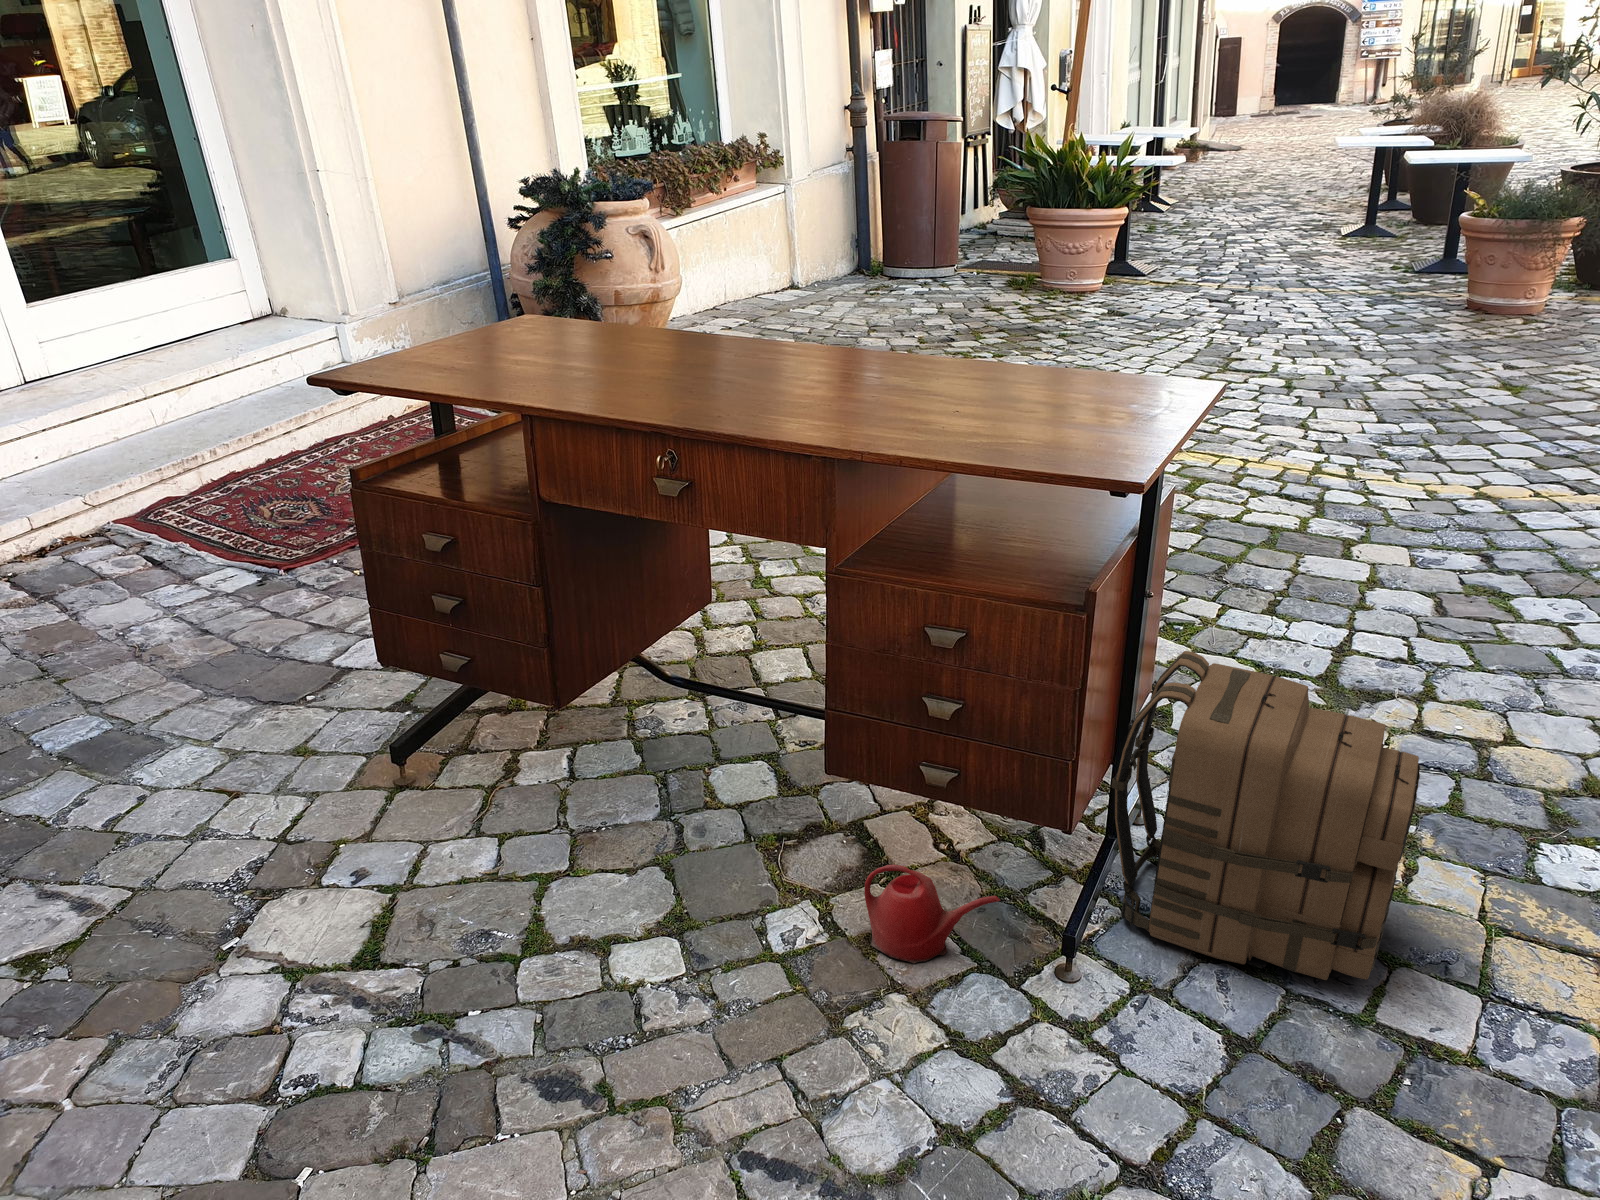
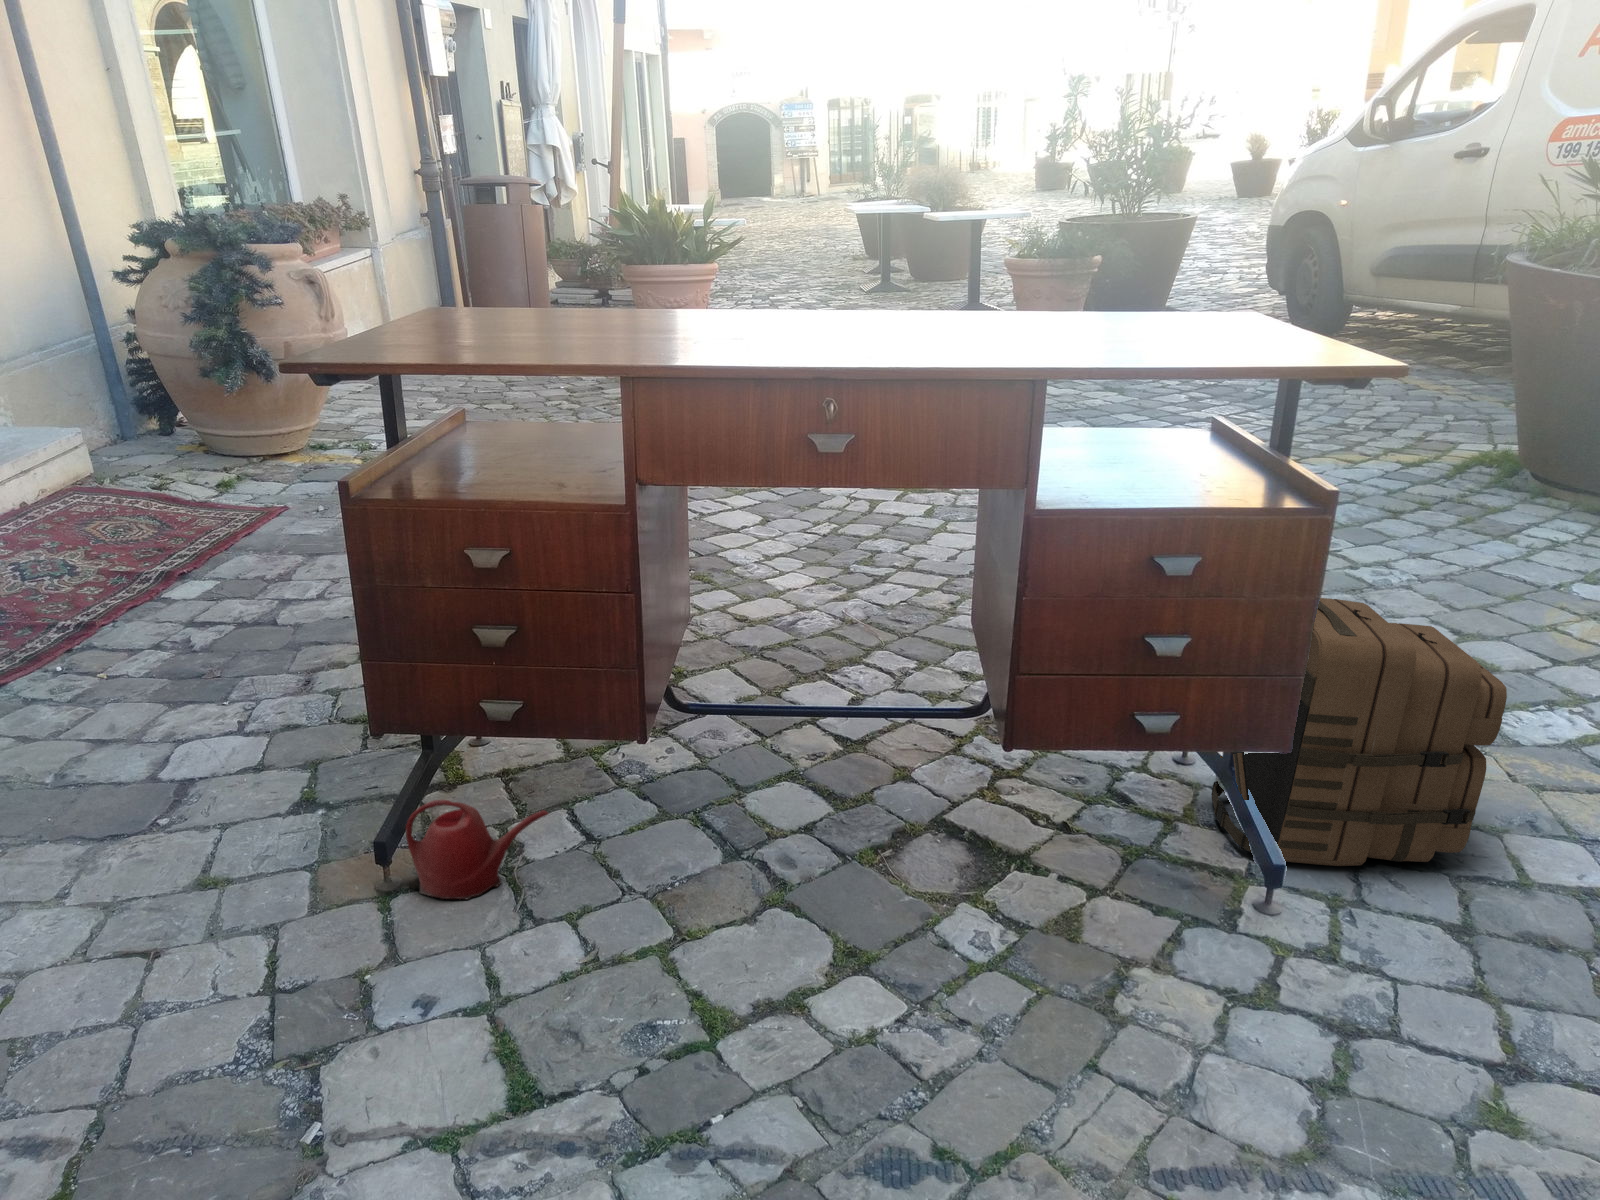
watering can: present [865,865,1000,963] -> present [406,800,548,899]

